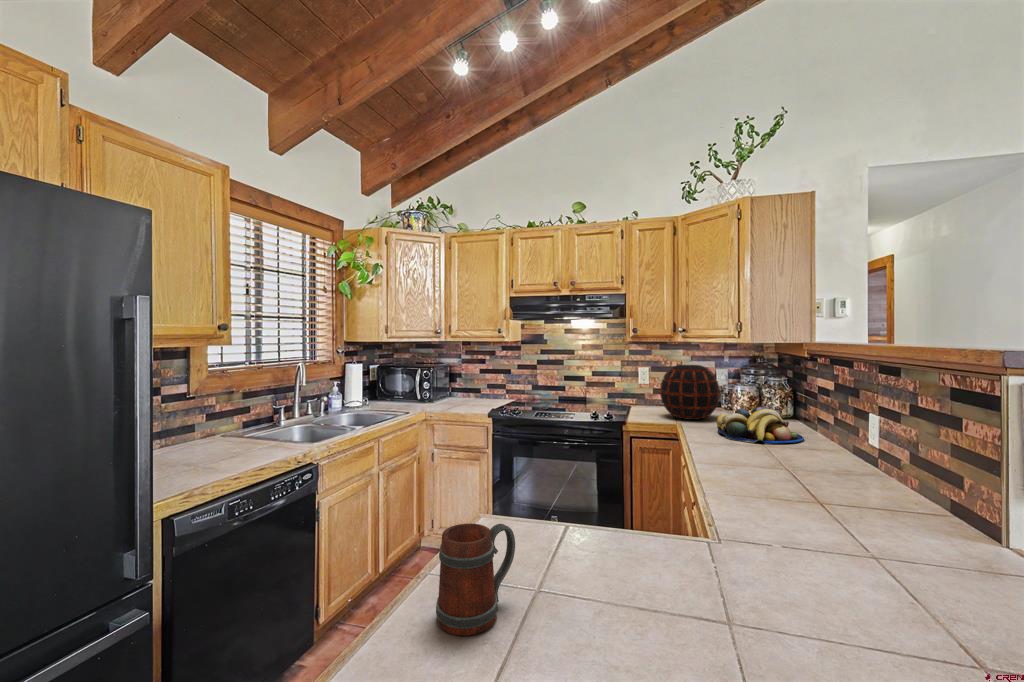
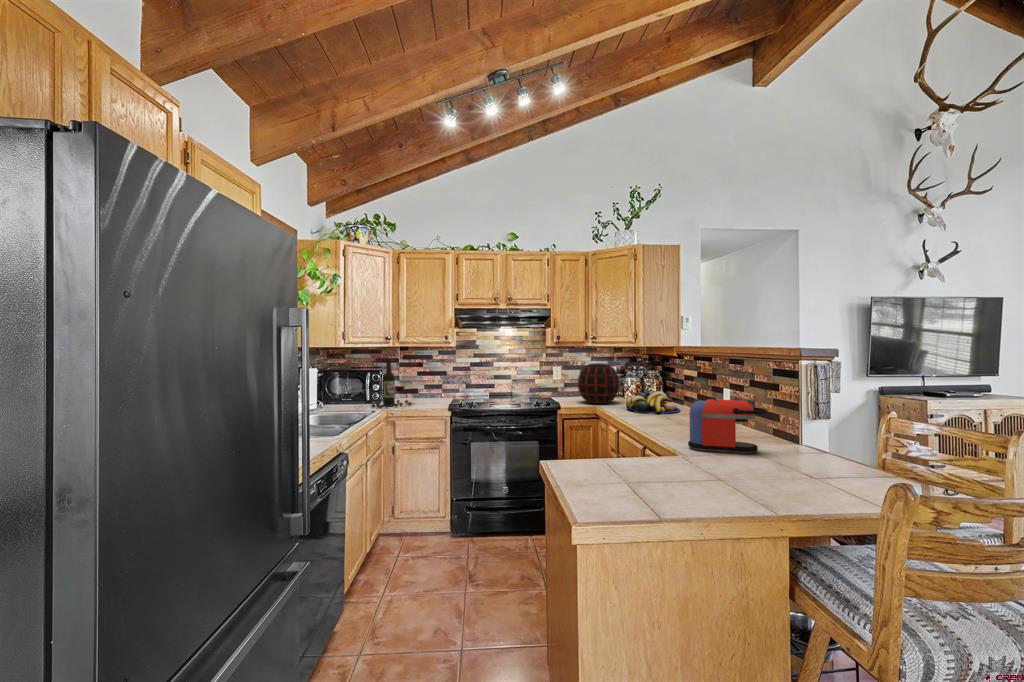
wine bottle: none [418,356,472,409] -> present [372,360,418,408]
coffee maker: none [744,440,909,556] -> present [688,399,767,453]
mug: present [436,523,515,636] -> none [591,444,624,497]

